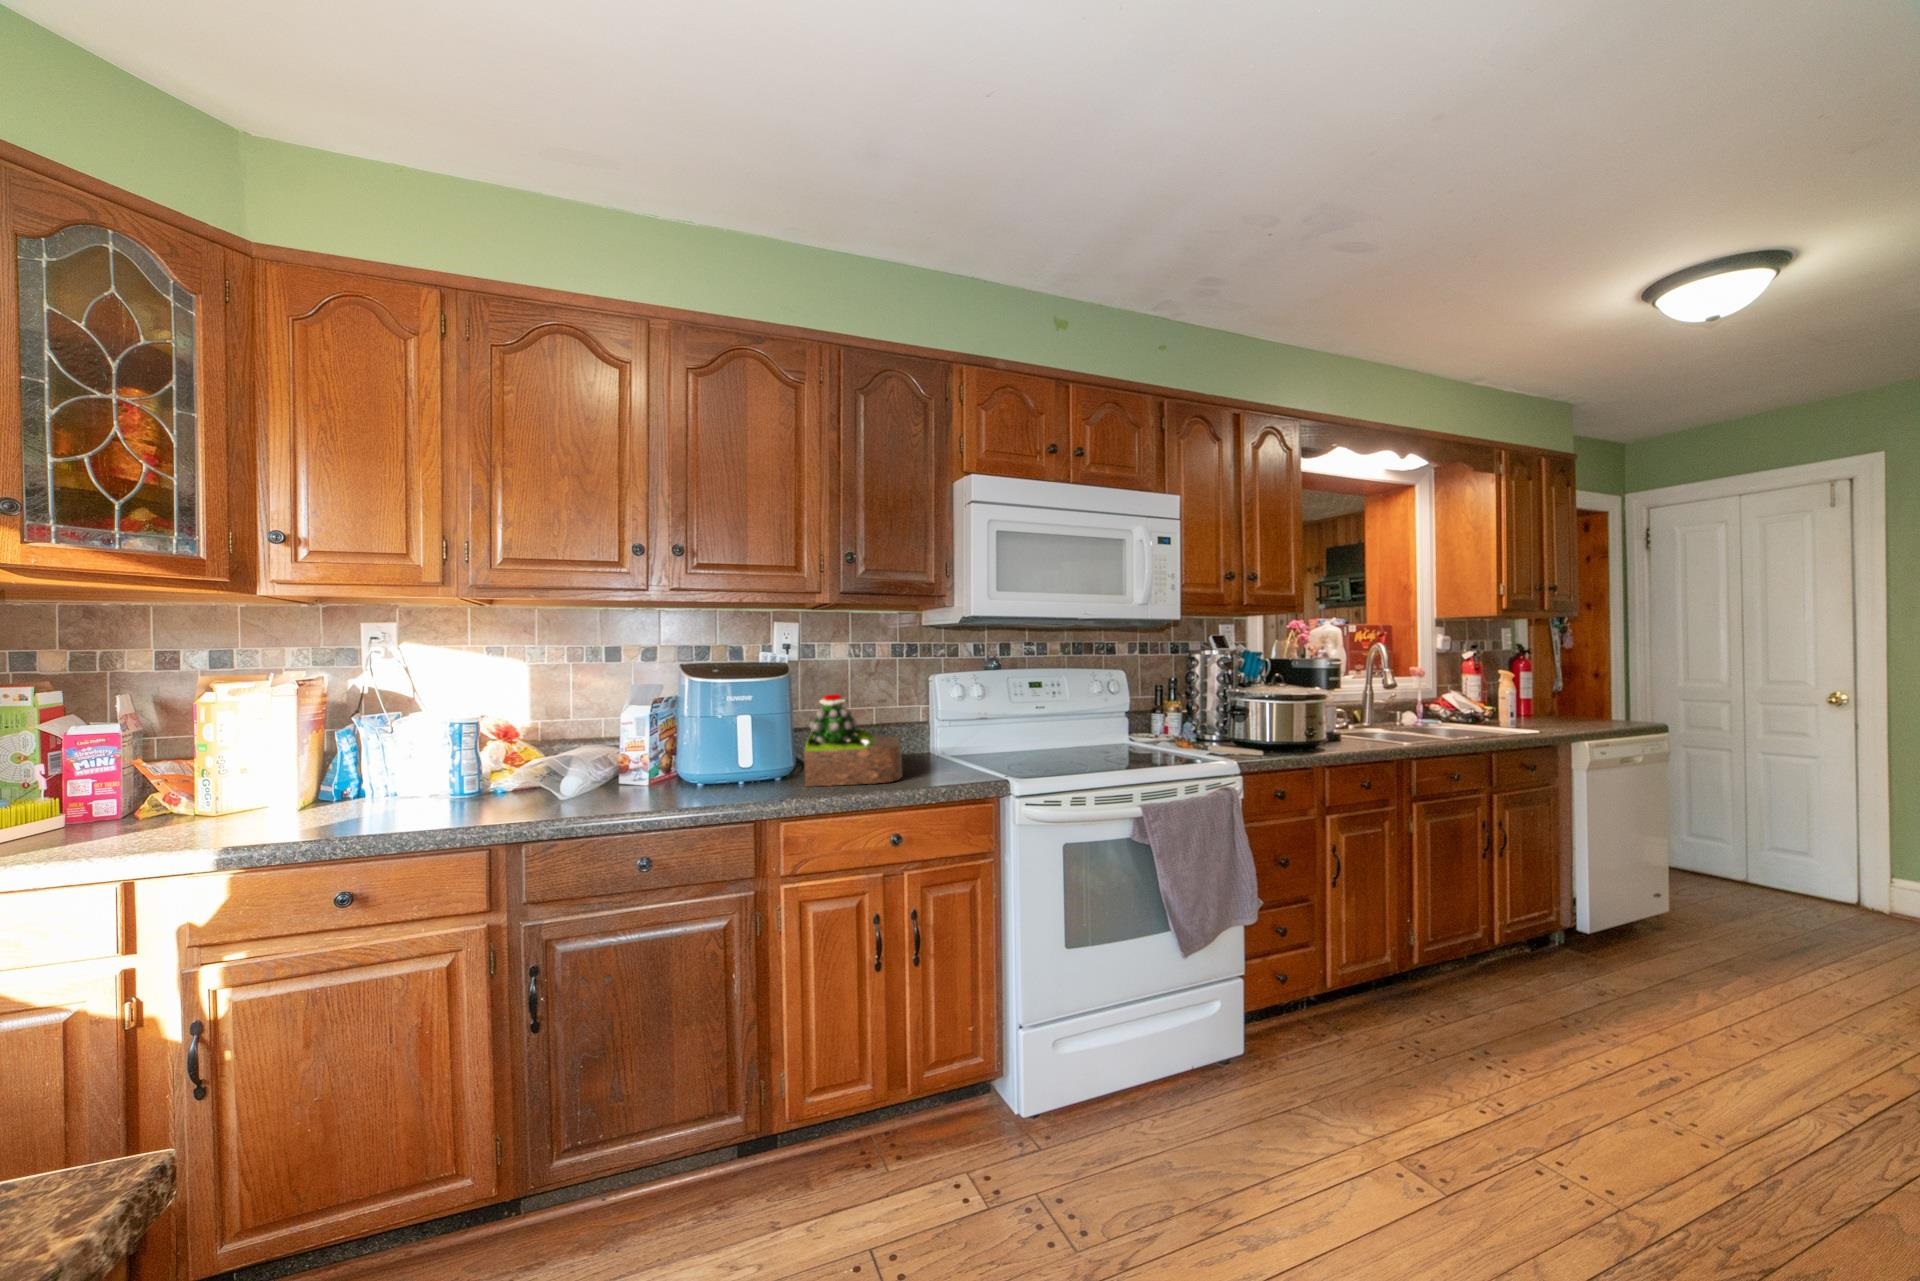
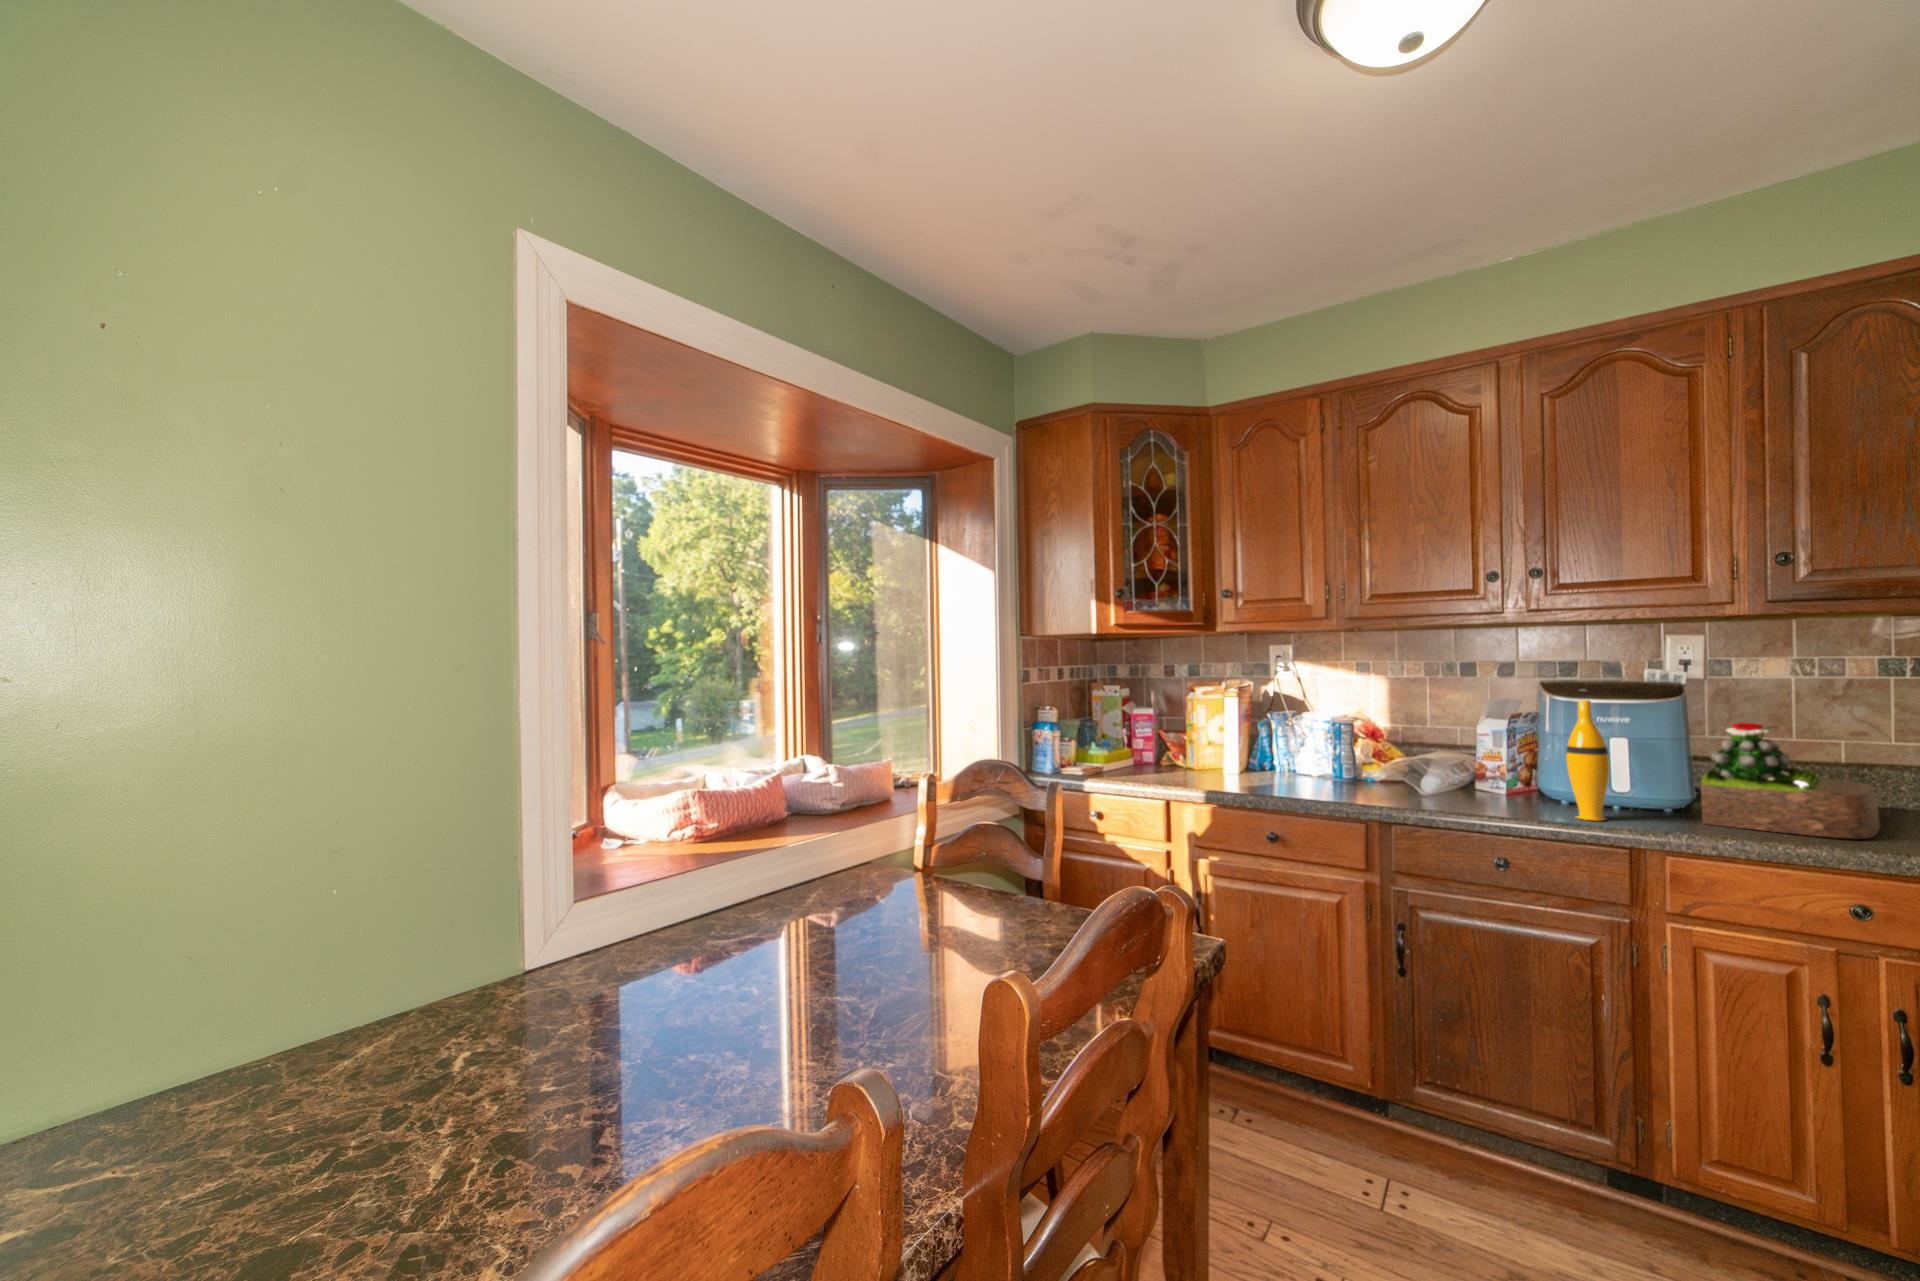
vase: none [706,680,741,800] -> present [1566,700,1610,821]

